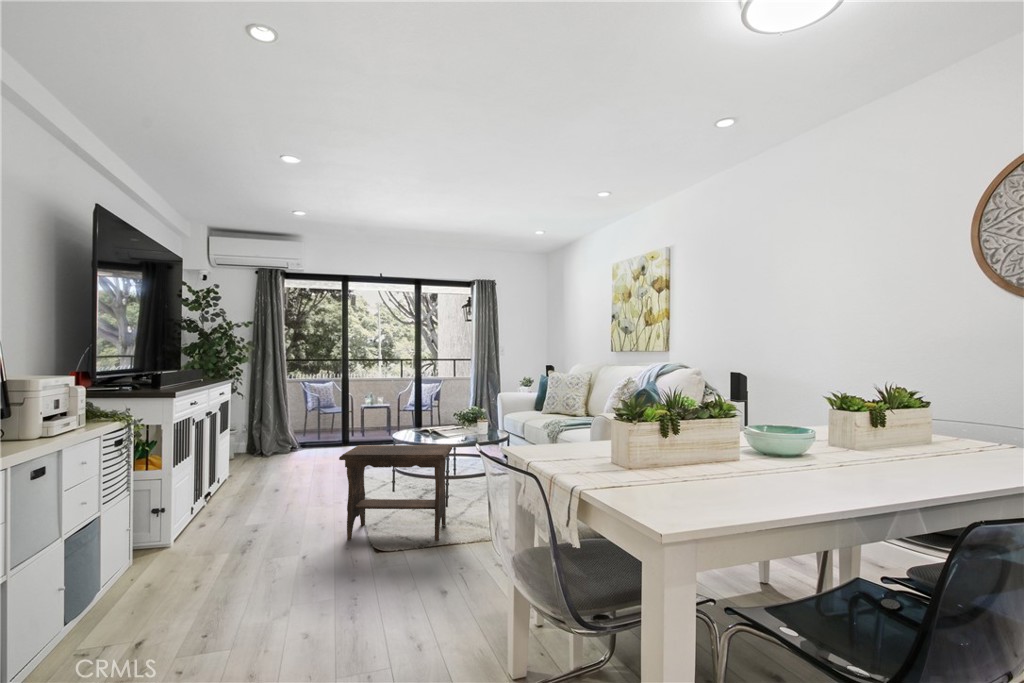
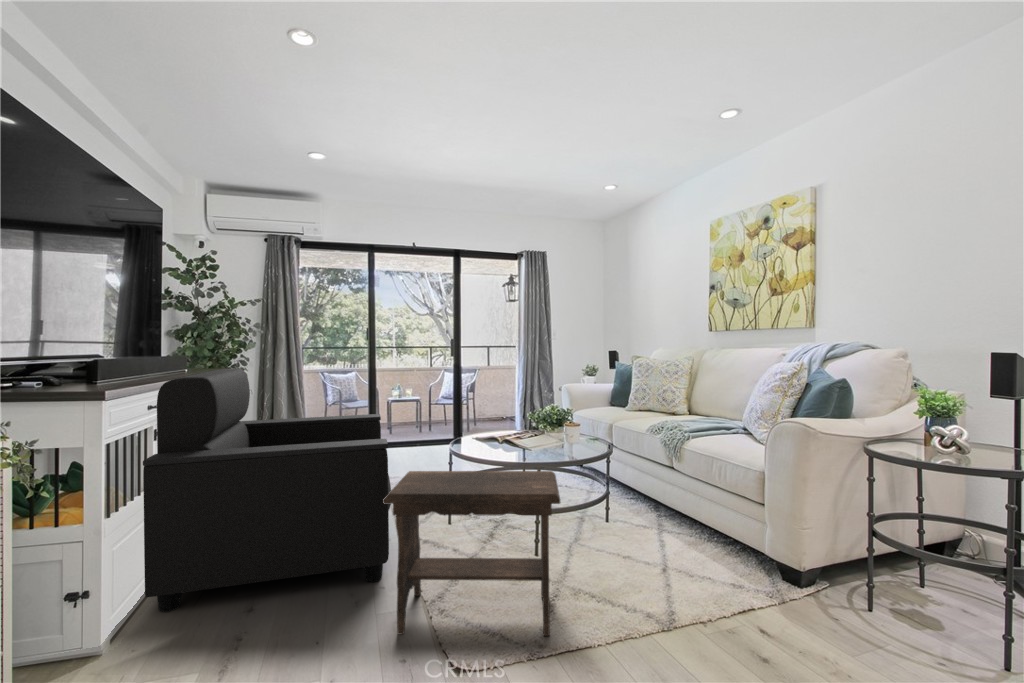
armchair: none [191,379,346,532] -> present [143,369,391,612]

